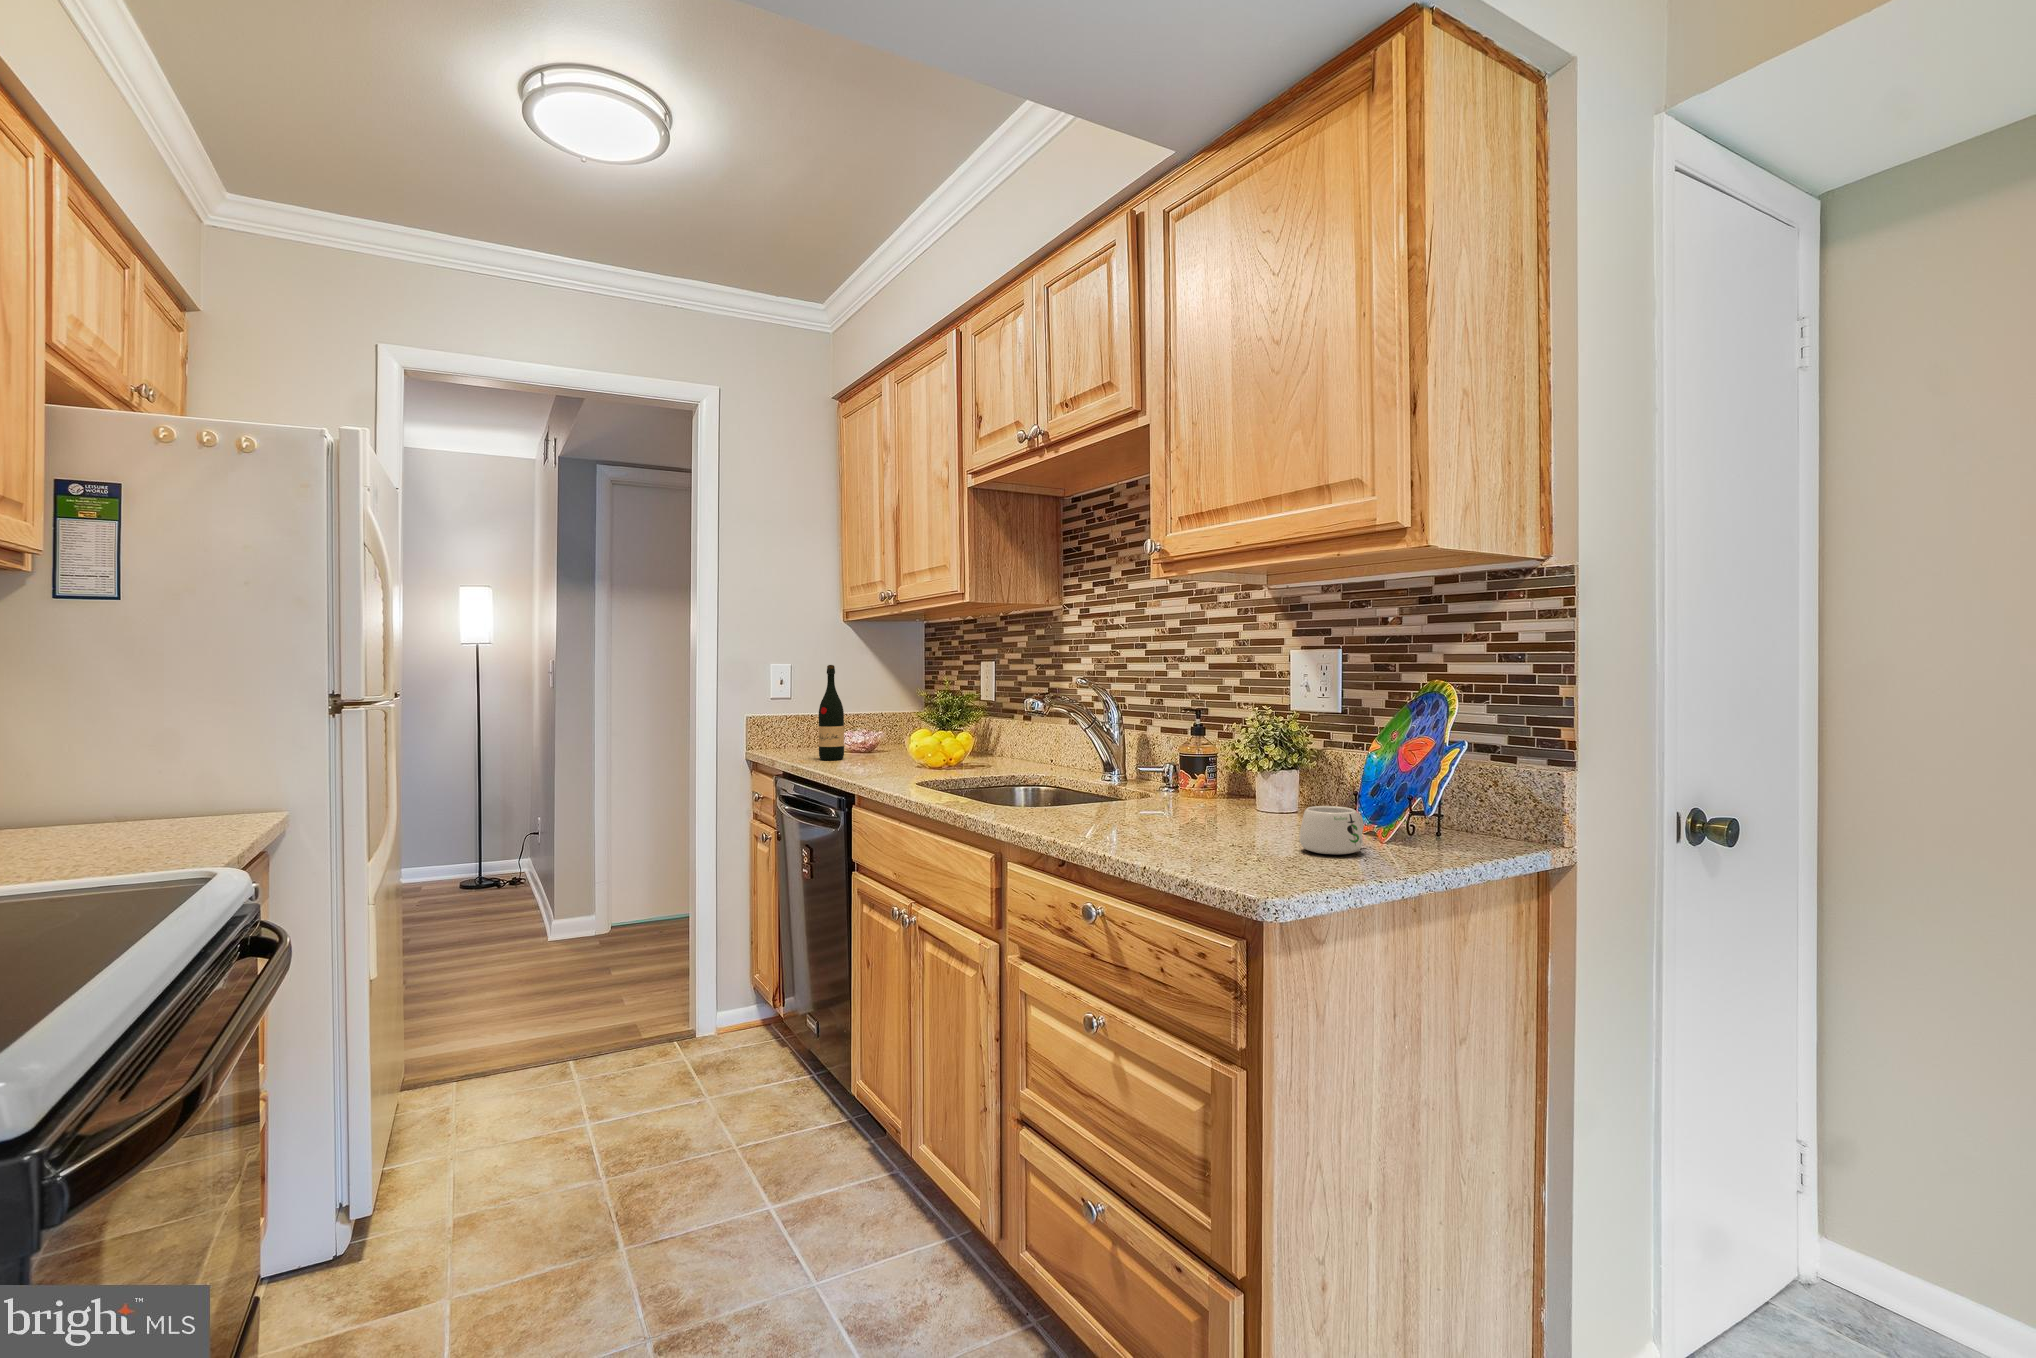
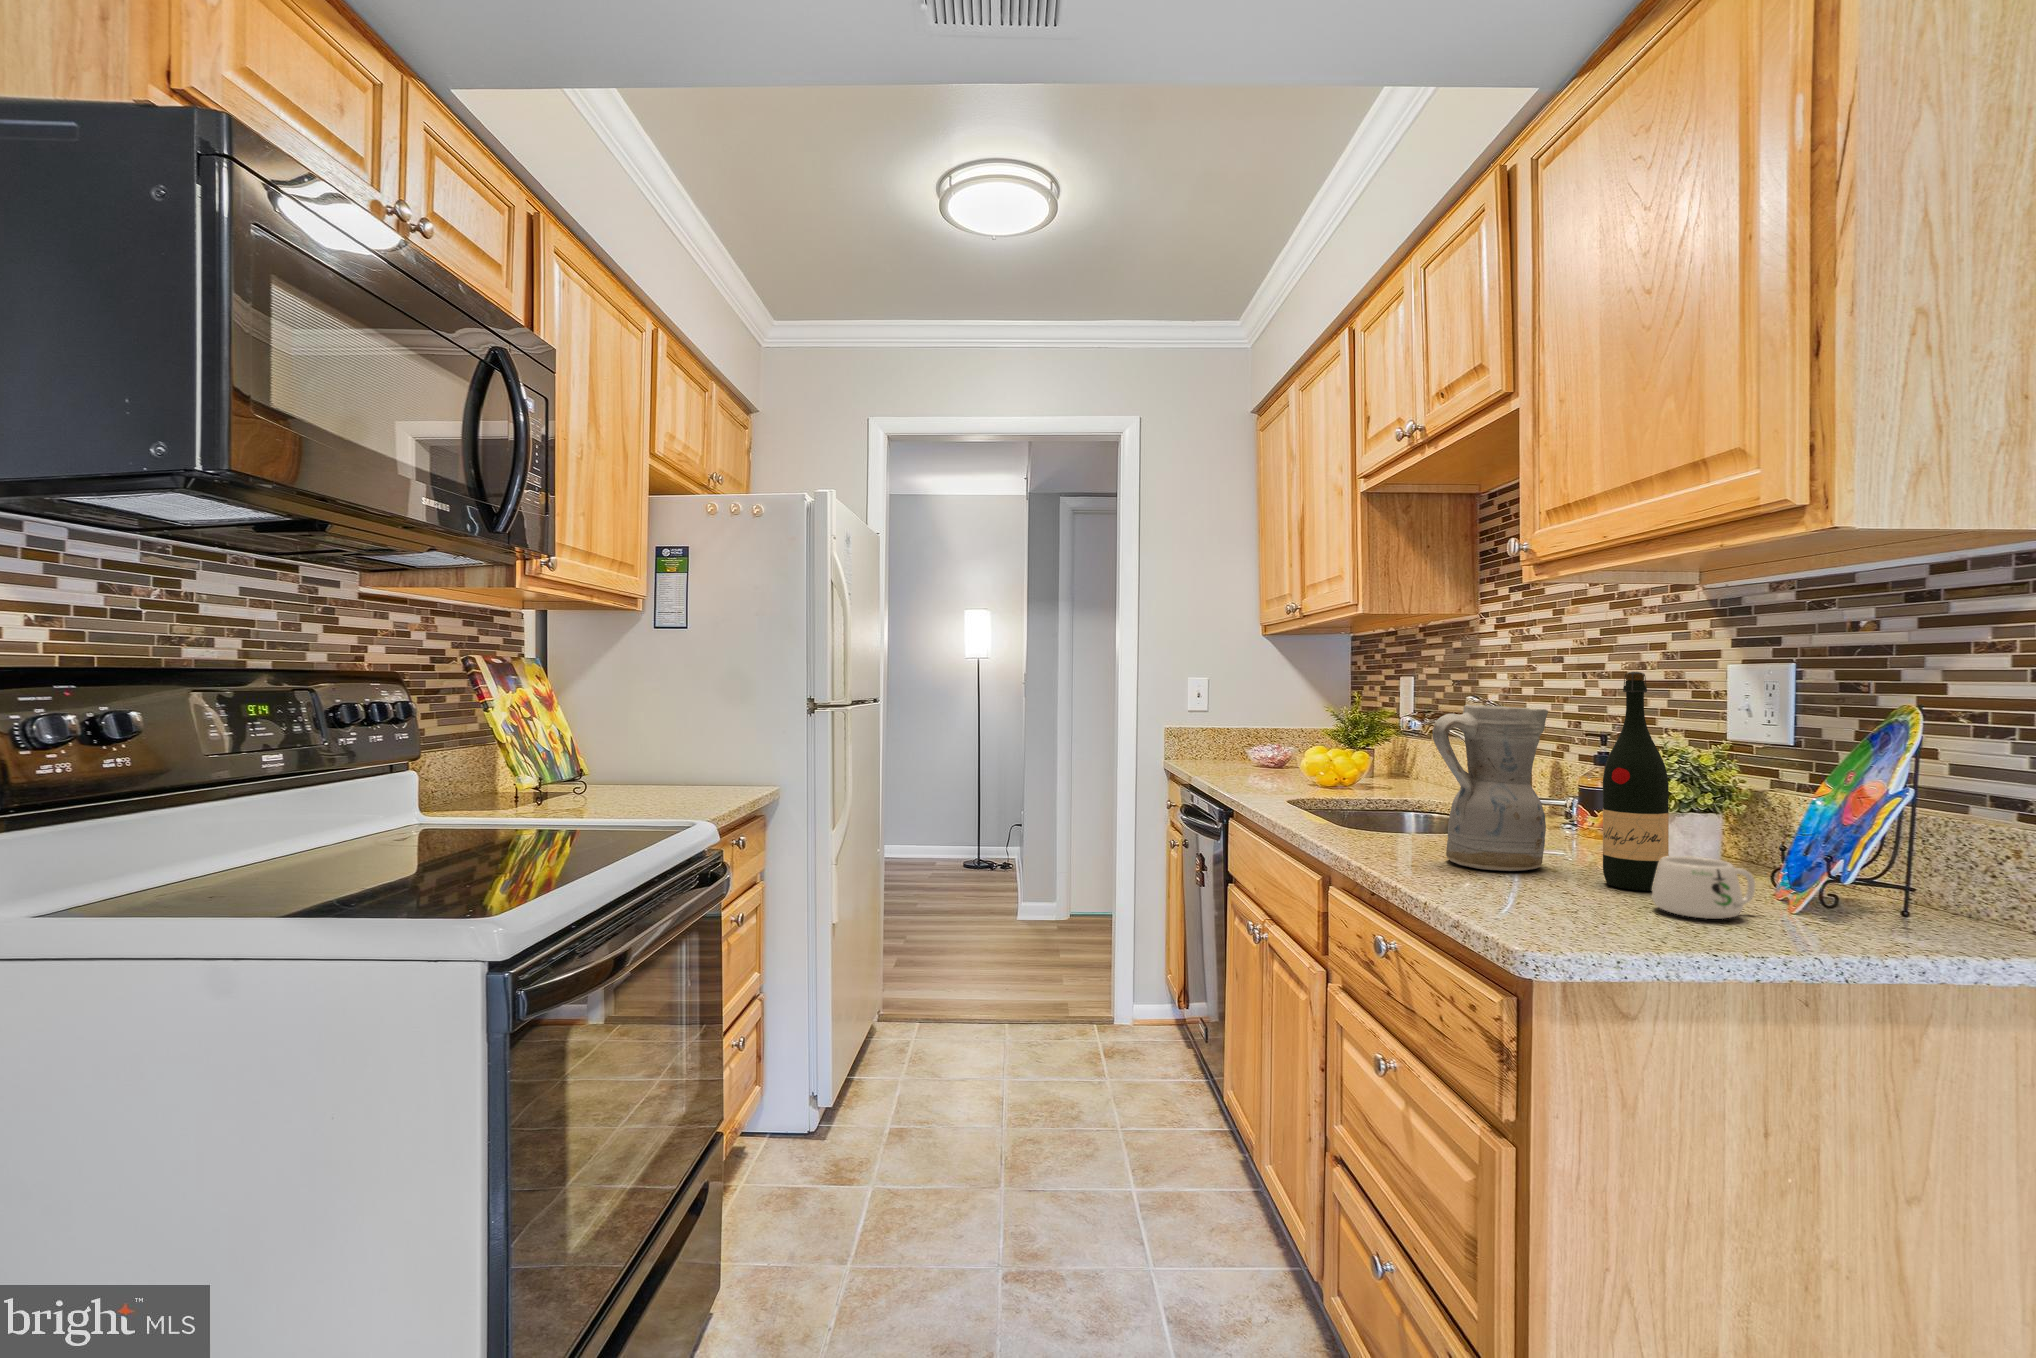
wine bottle: present [819,665,844,760] -> present [1603,672,1669,891]
ceramic pitcher: none [1108,687,1193,832] -> present [1433,704,1548,871]

